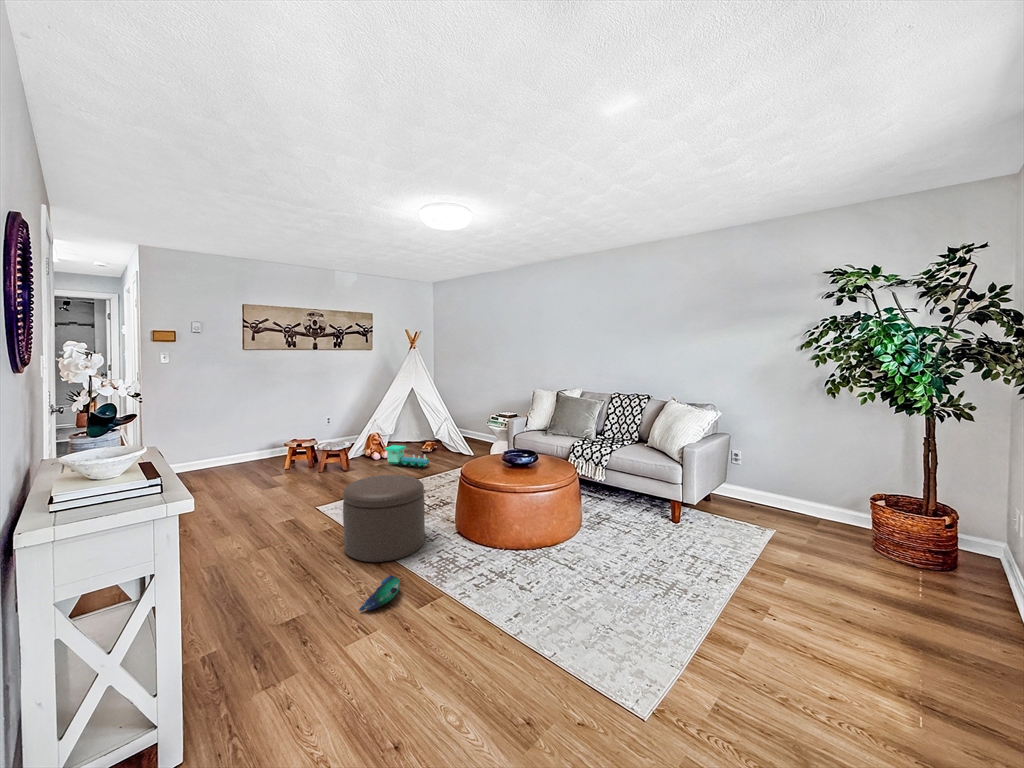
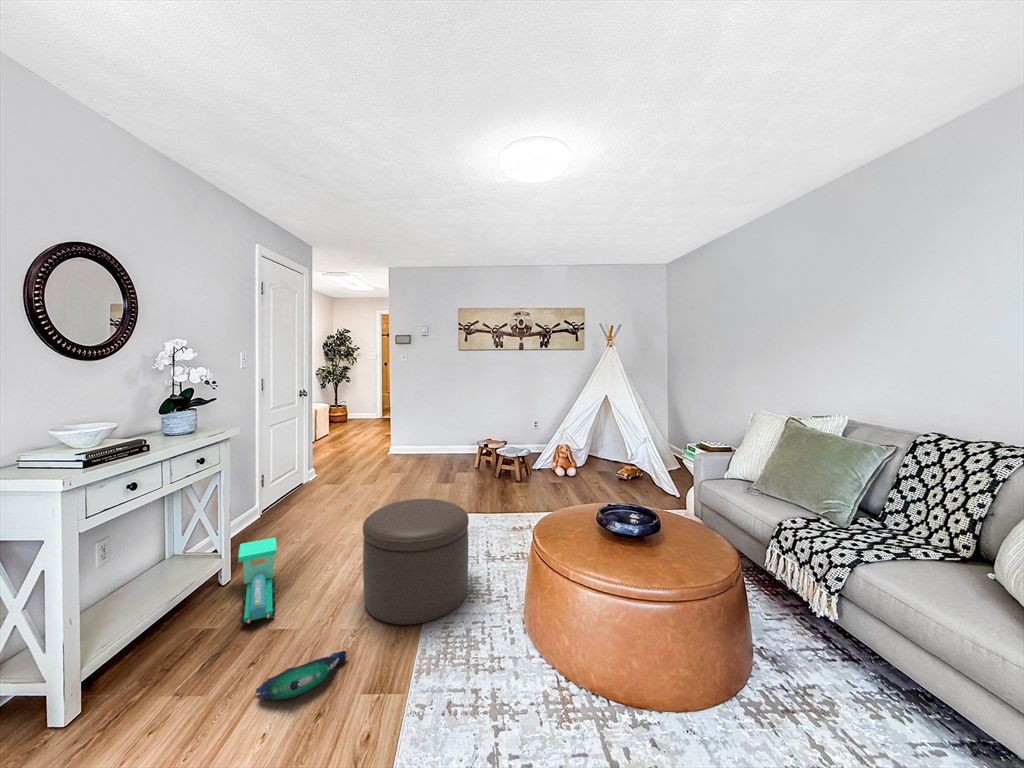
toy train: present [385,445,430,468] -> present [238,537,277,625]

